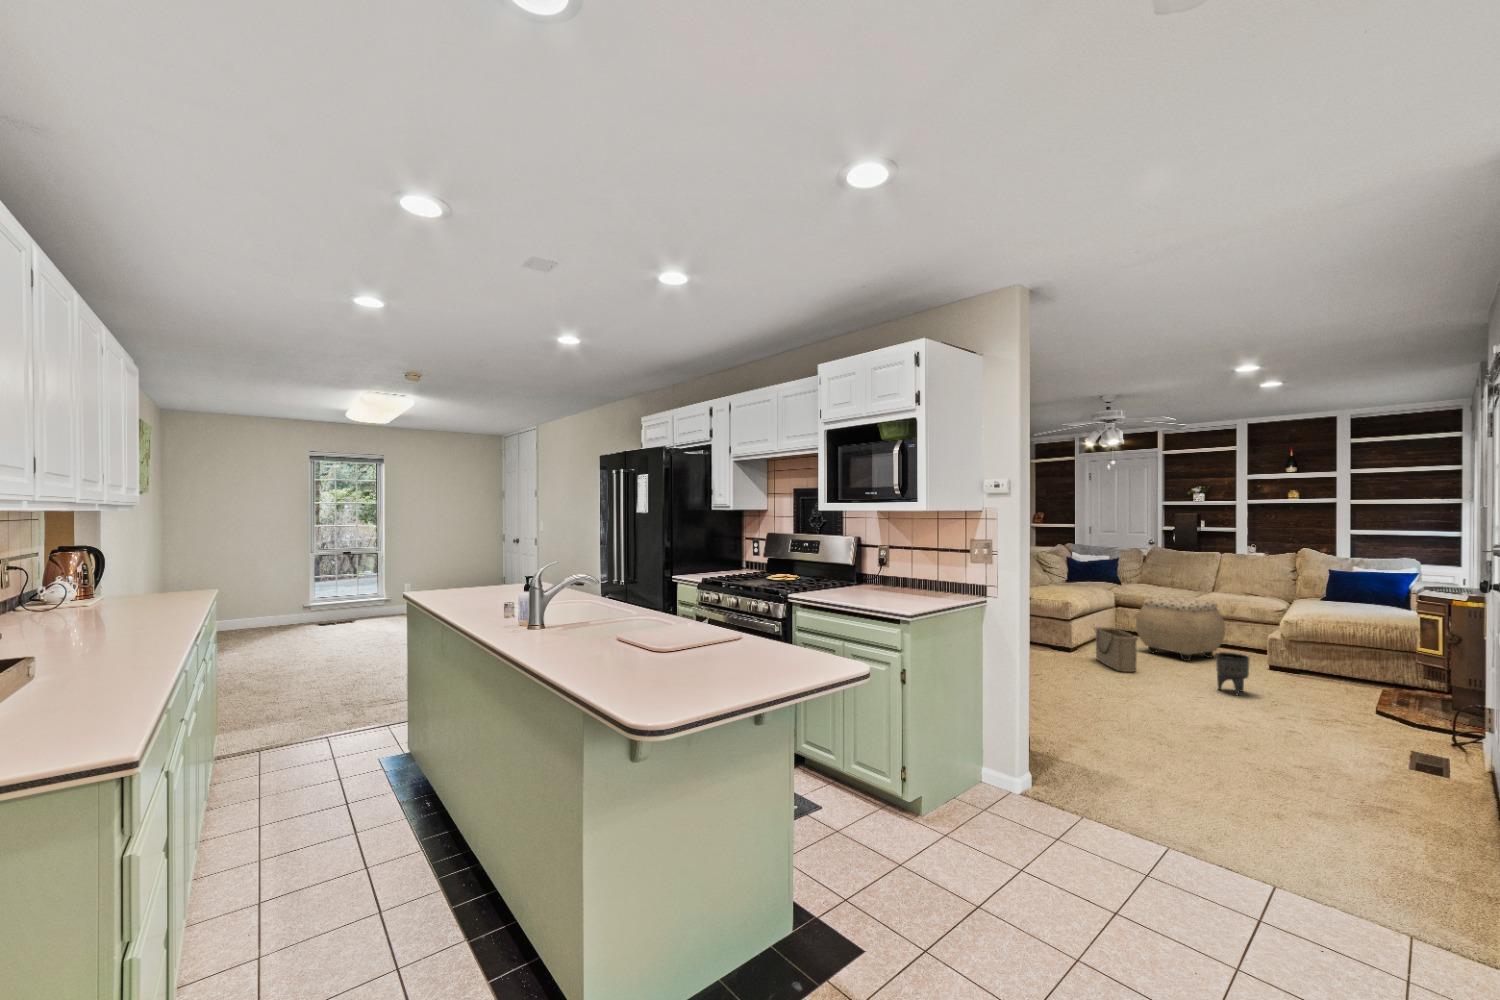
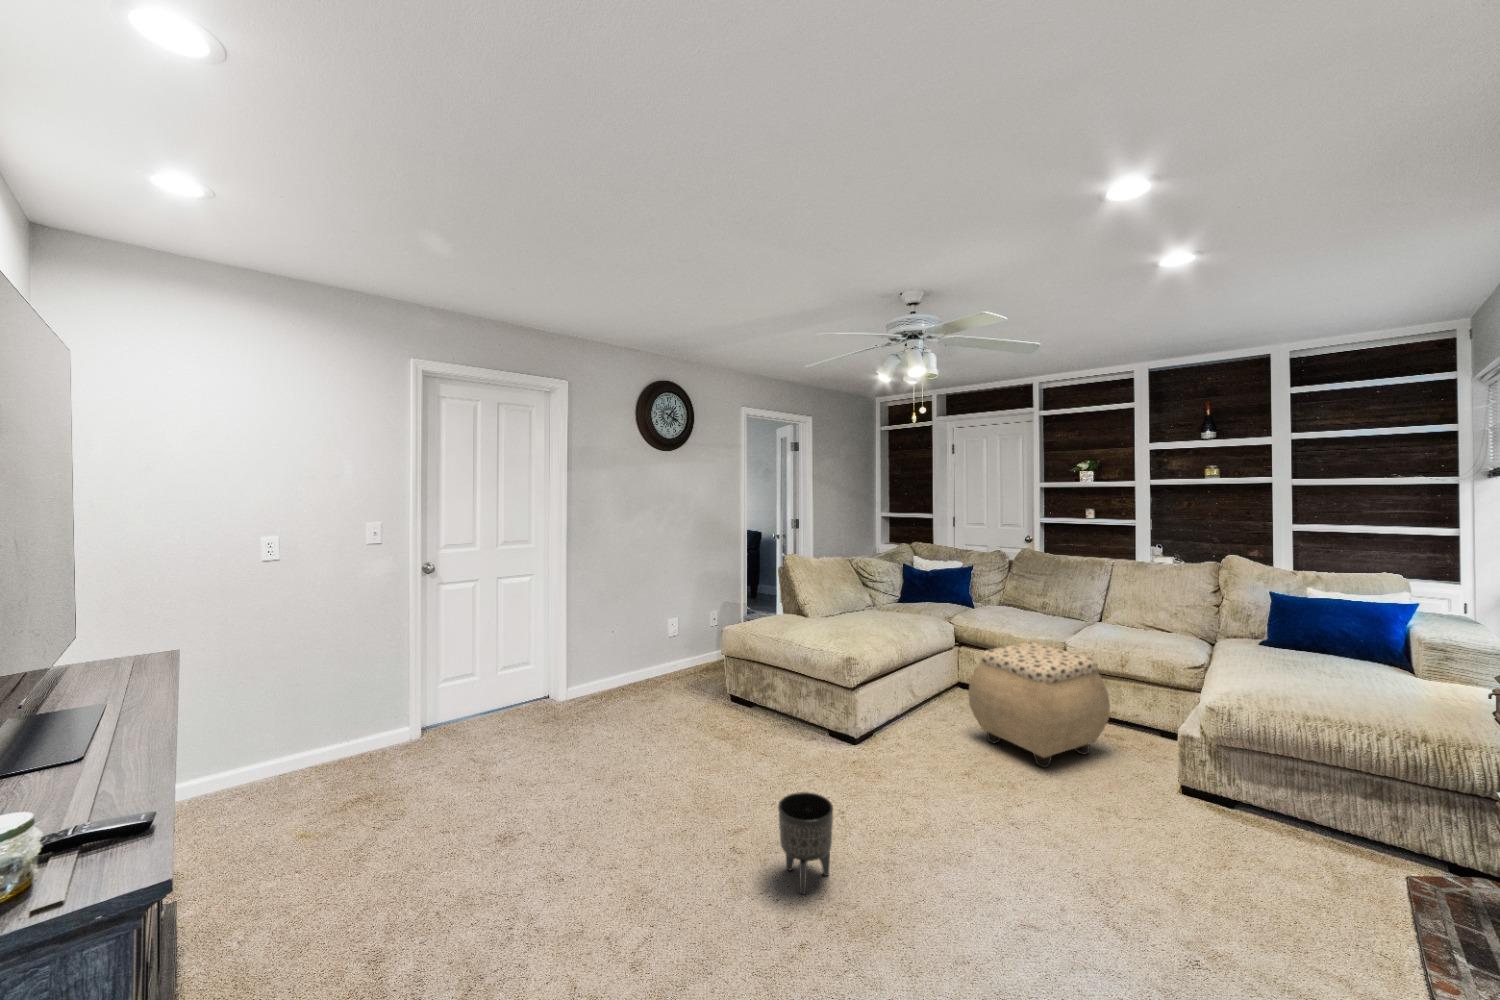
basket: present [1095,627,1138,672] -> none [887,711,946,814]
planter: present [1216,652,1250,695] -> present [778,792,833,894]

